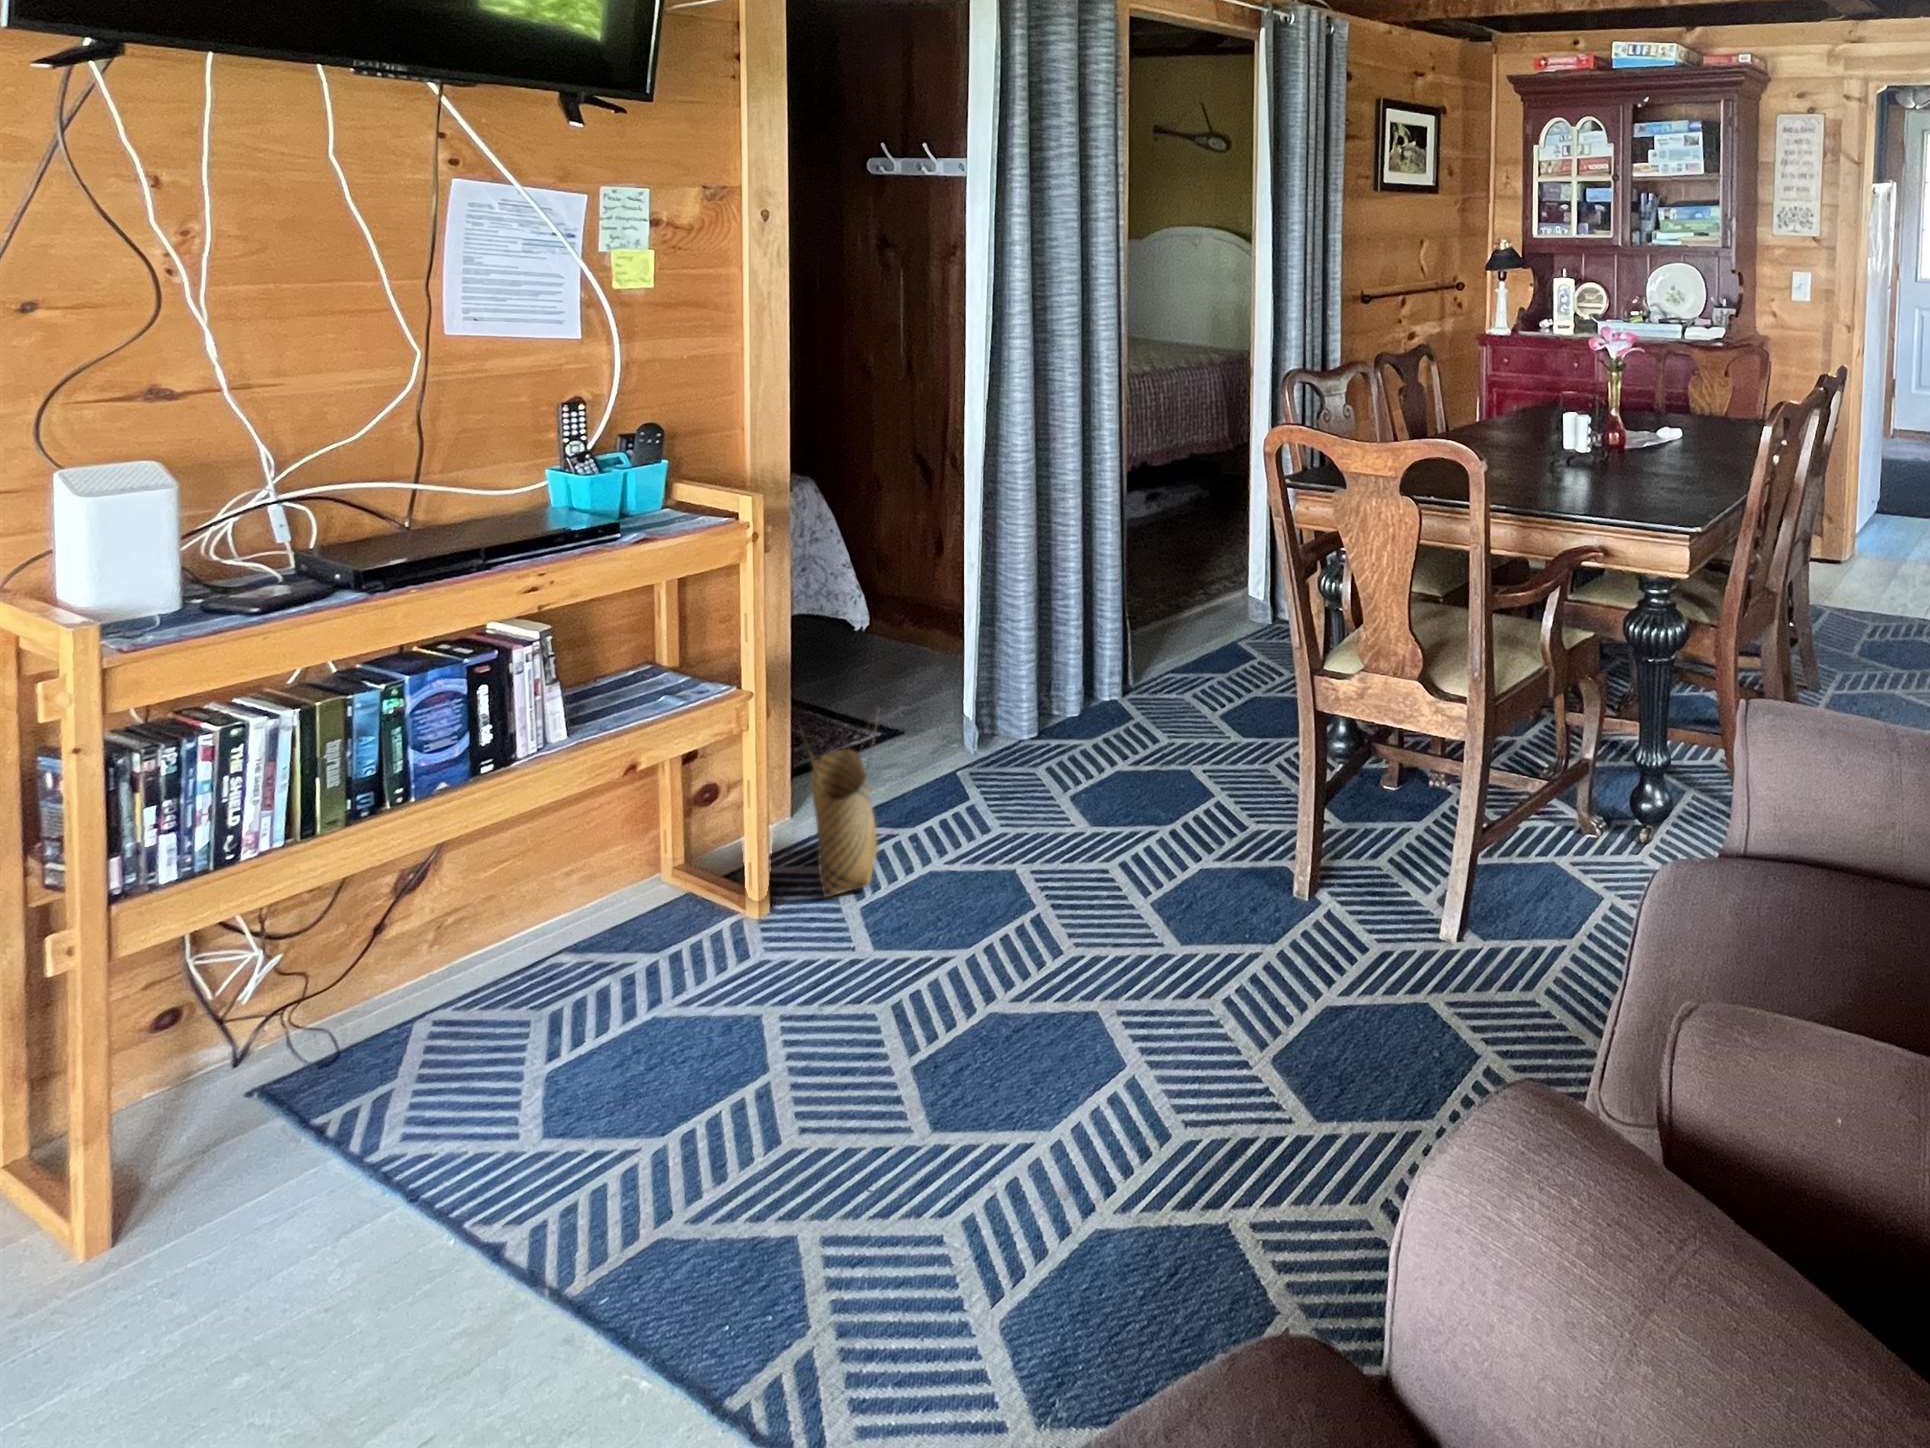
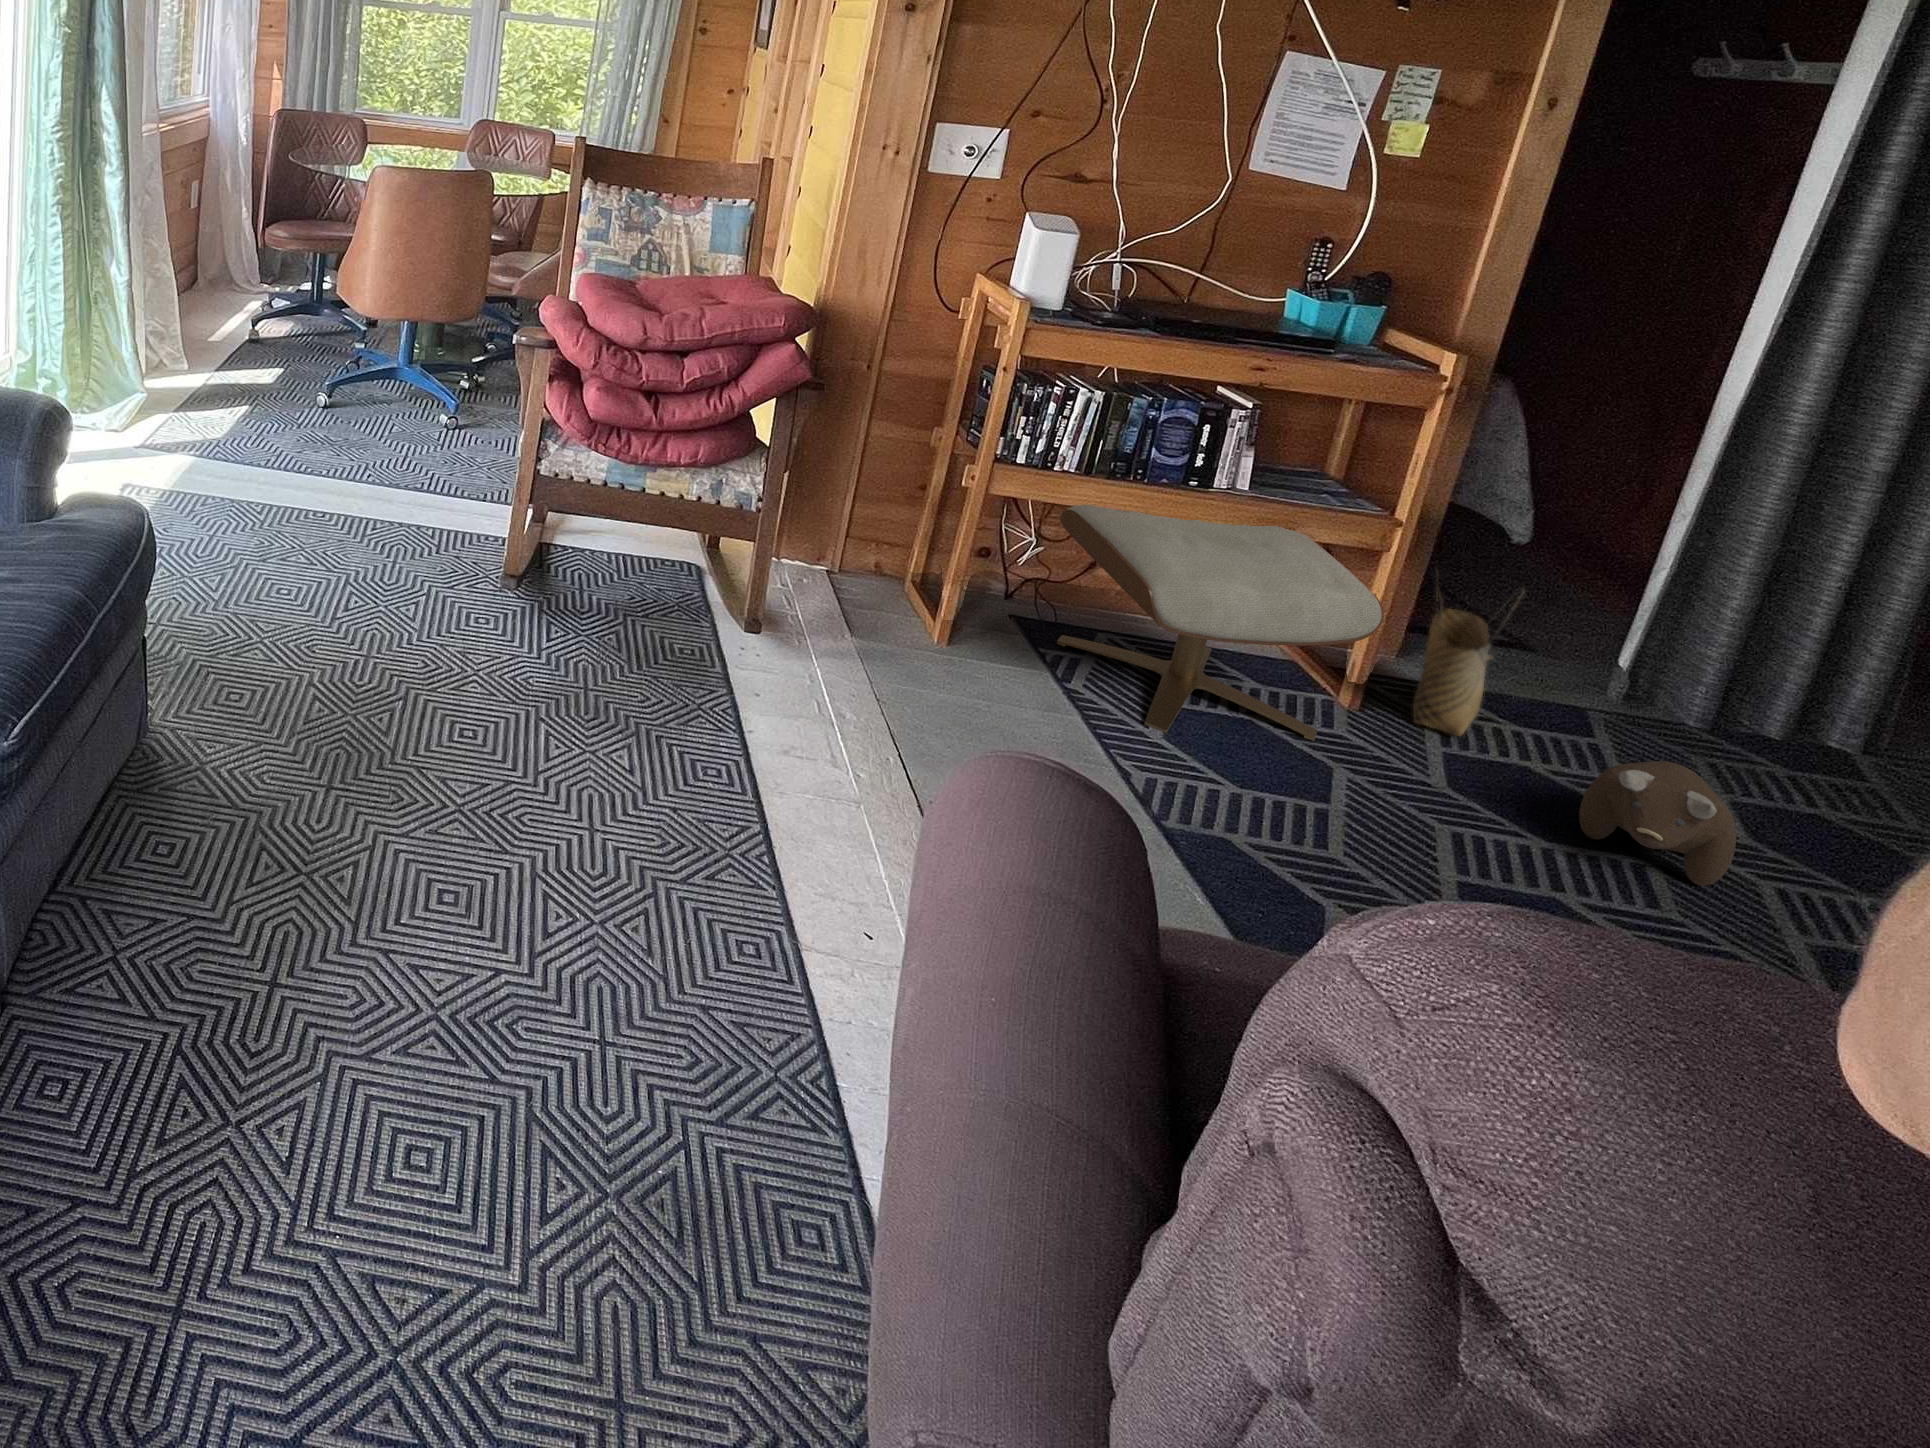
ottoman: none [281,755,761,1143] -> present [1057,505,1384,741]
plush toy: none [978,810,1087,922] -> present [1579,761,1736,886]

